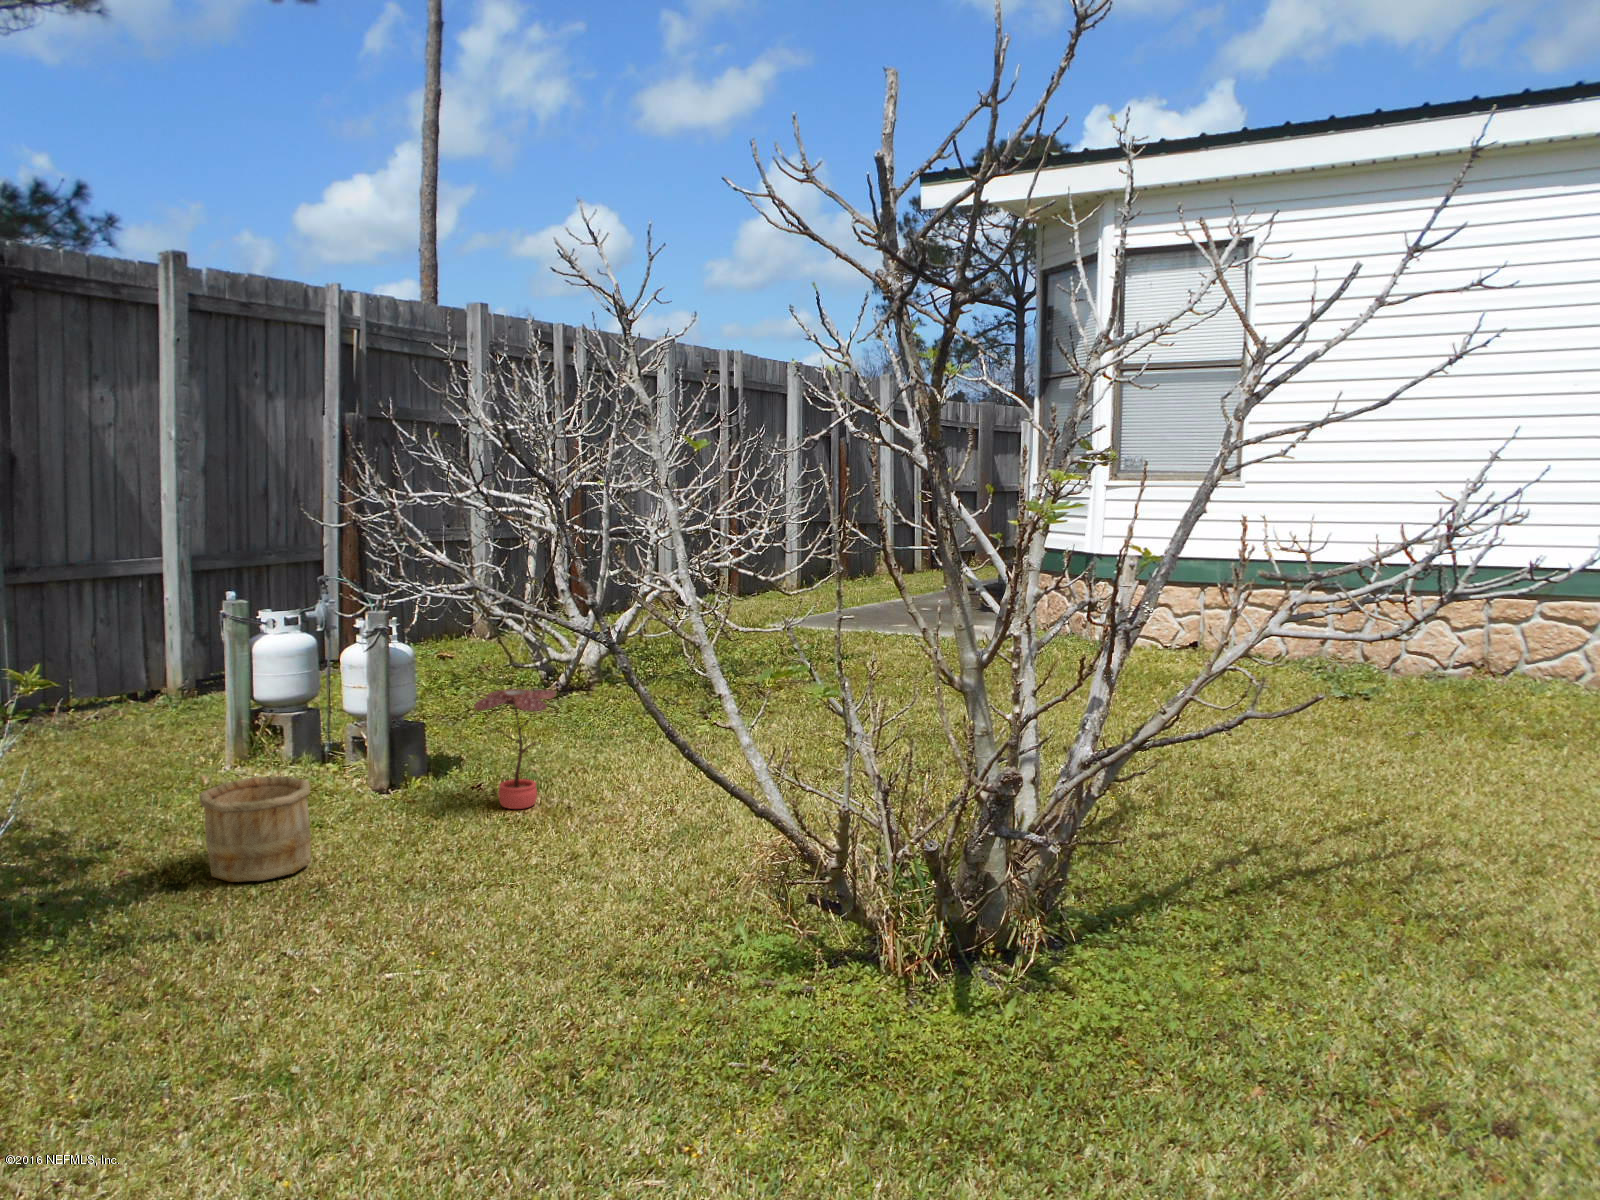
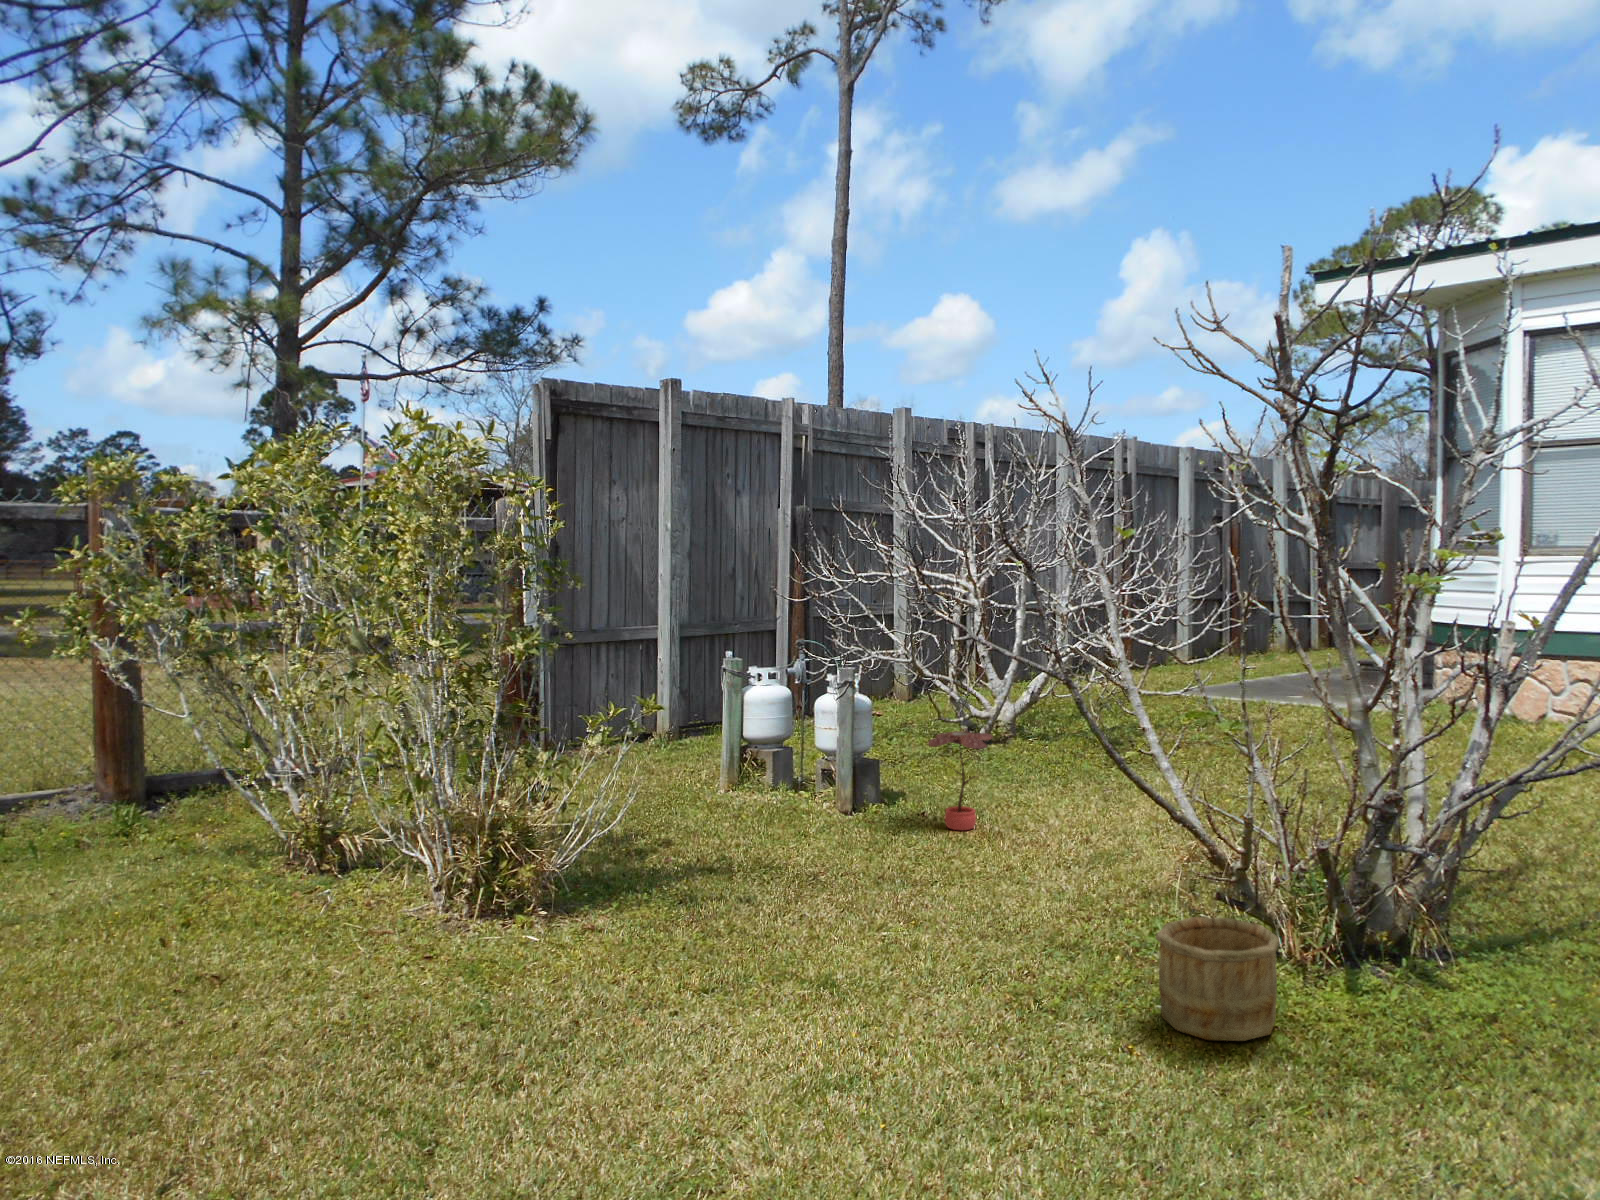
wooden bucket: present [200,776,311,882] -> present [1155,917,1279,1041]

